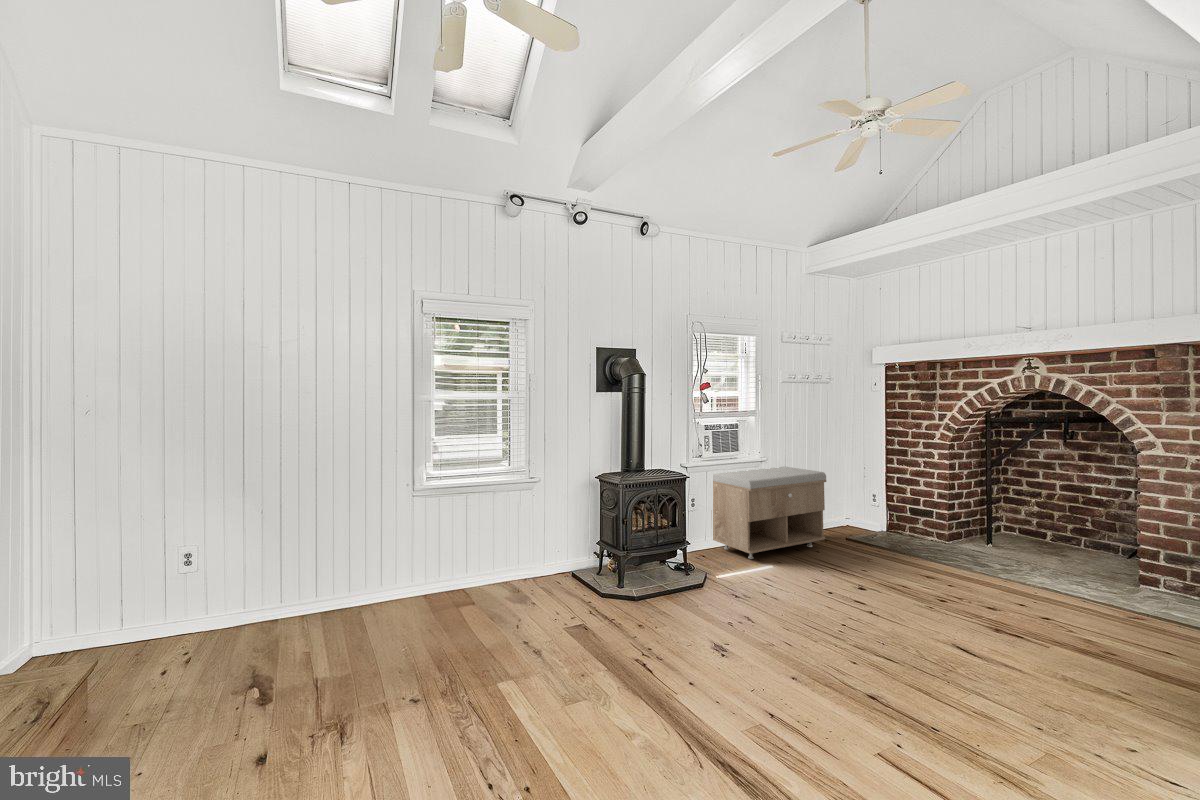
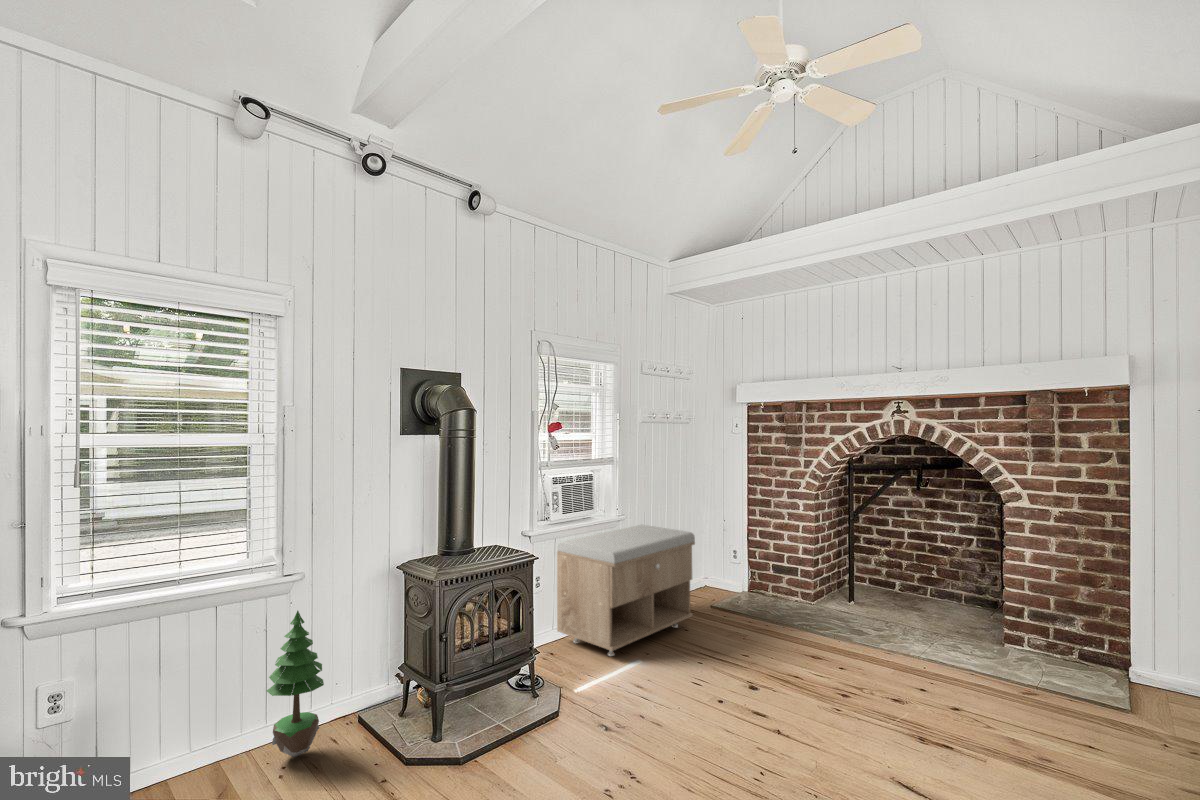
potted tree: none [521,498,552,585] -> present [267,611,324,757]

